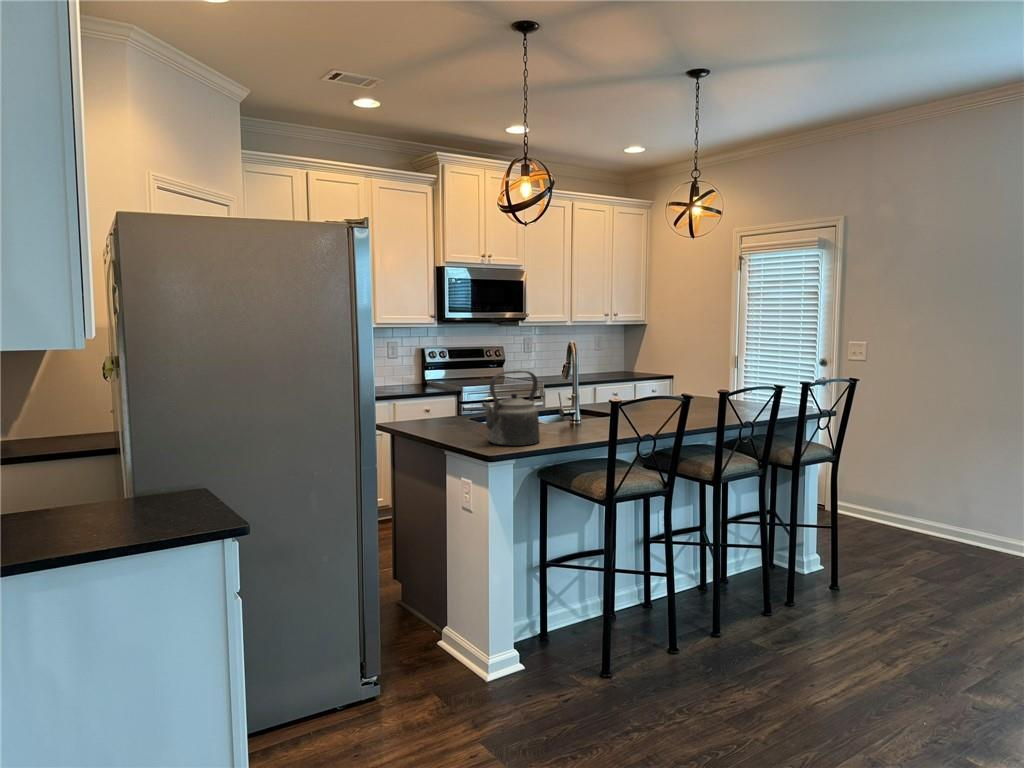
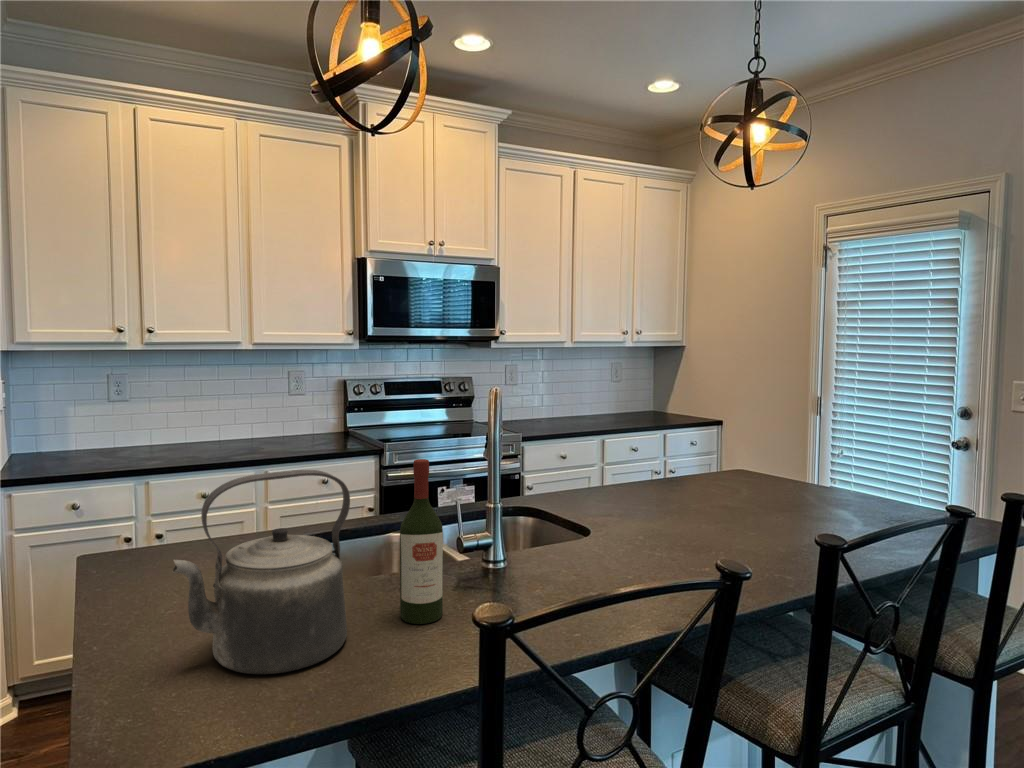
wine bottle: none [553,368,571,437] -> present [400,459,443,624]

